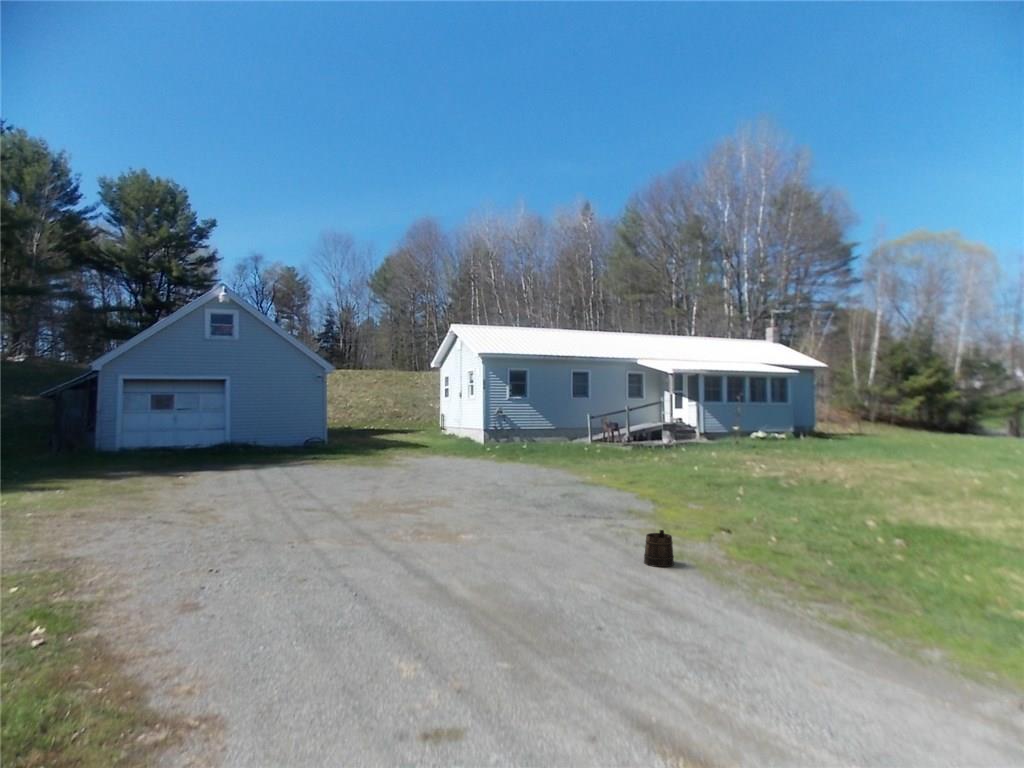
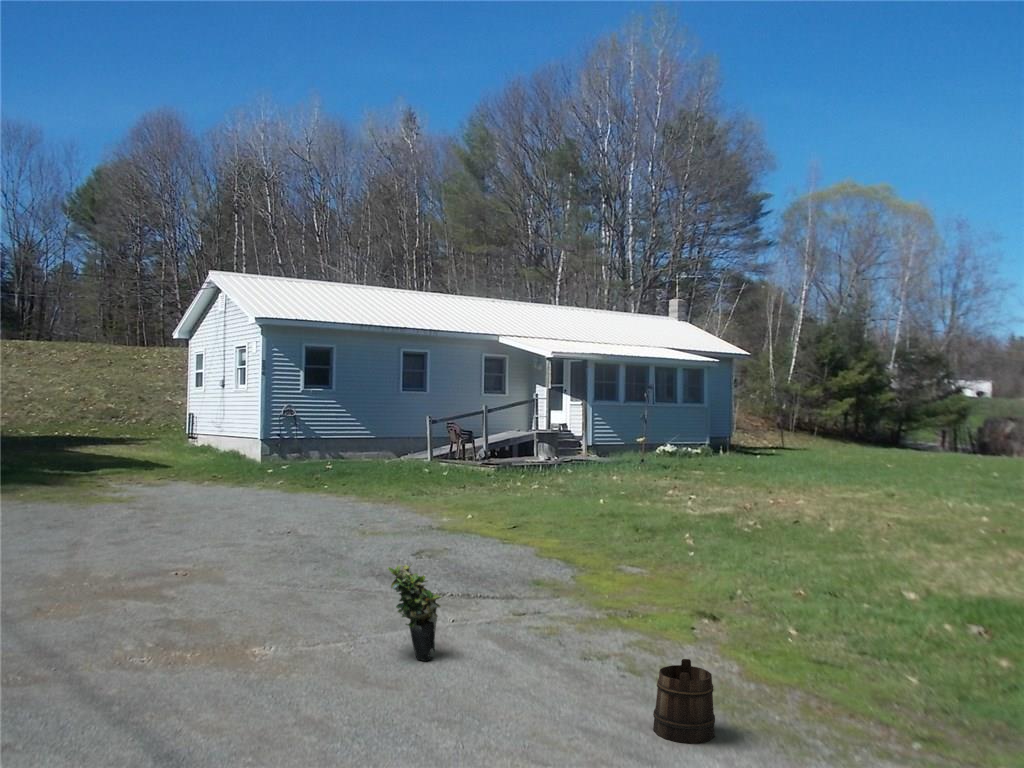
potted plant: none [528,487,555,535] -> present [388,565,441,661]

